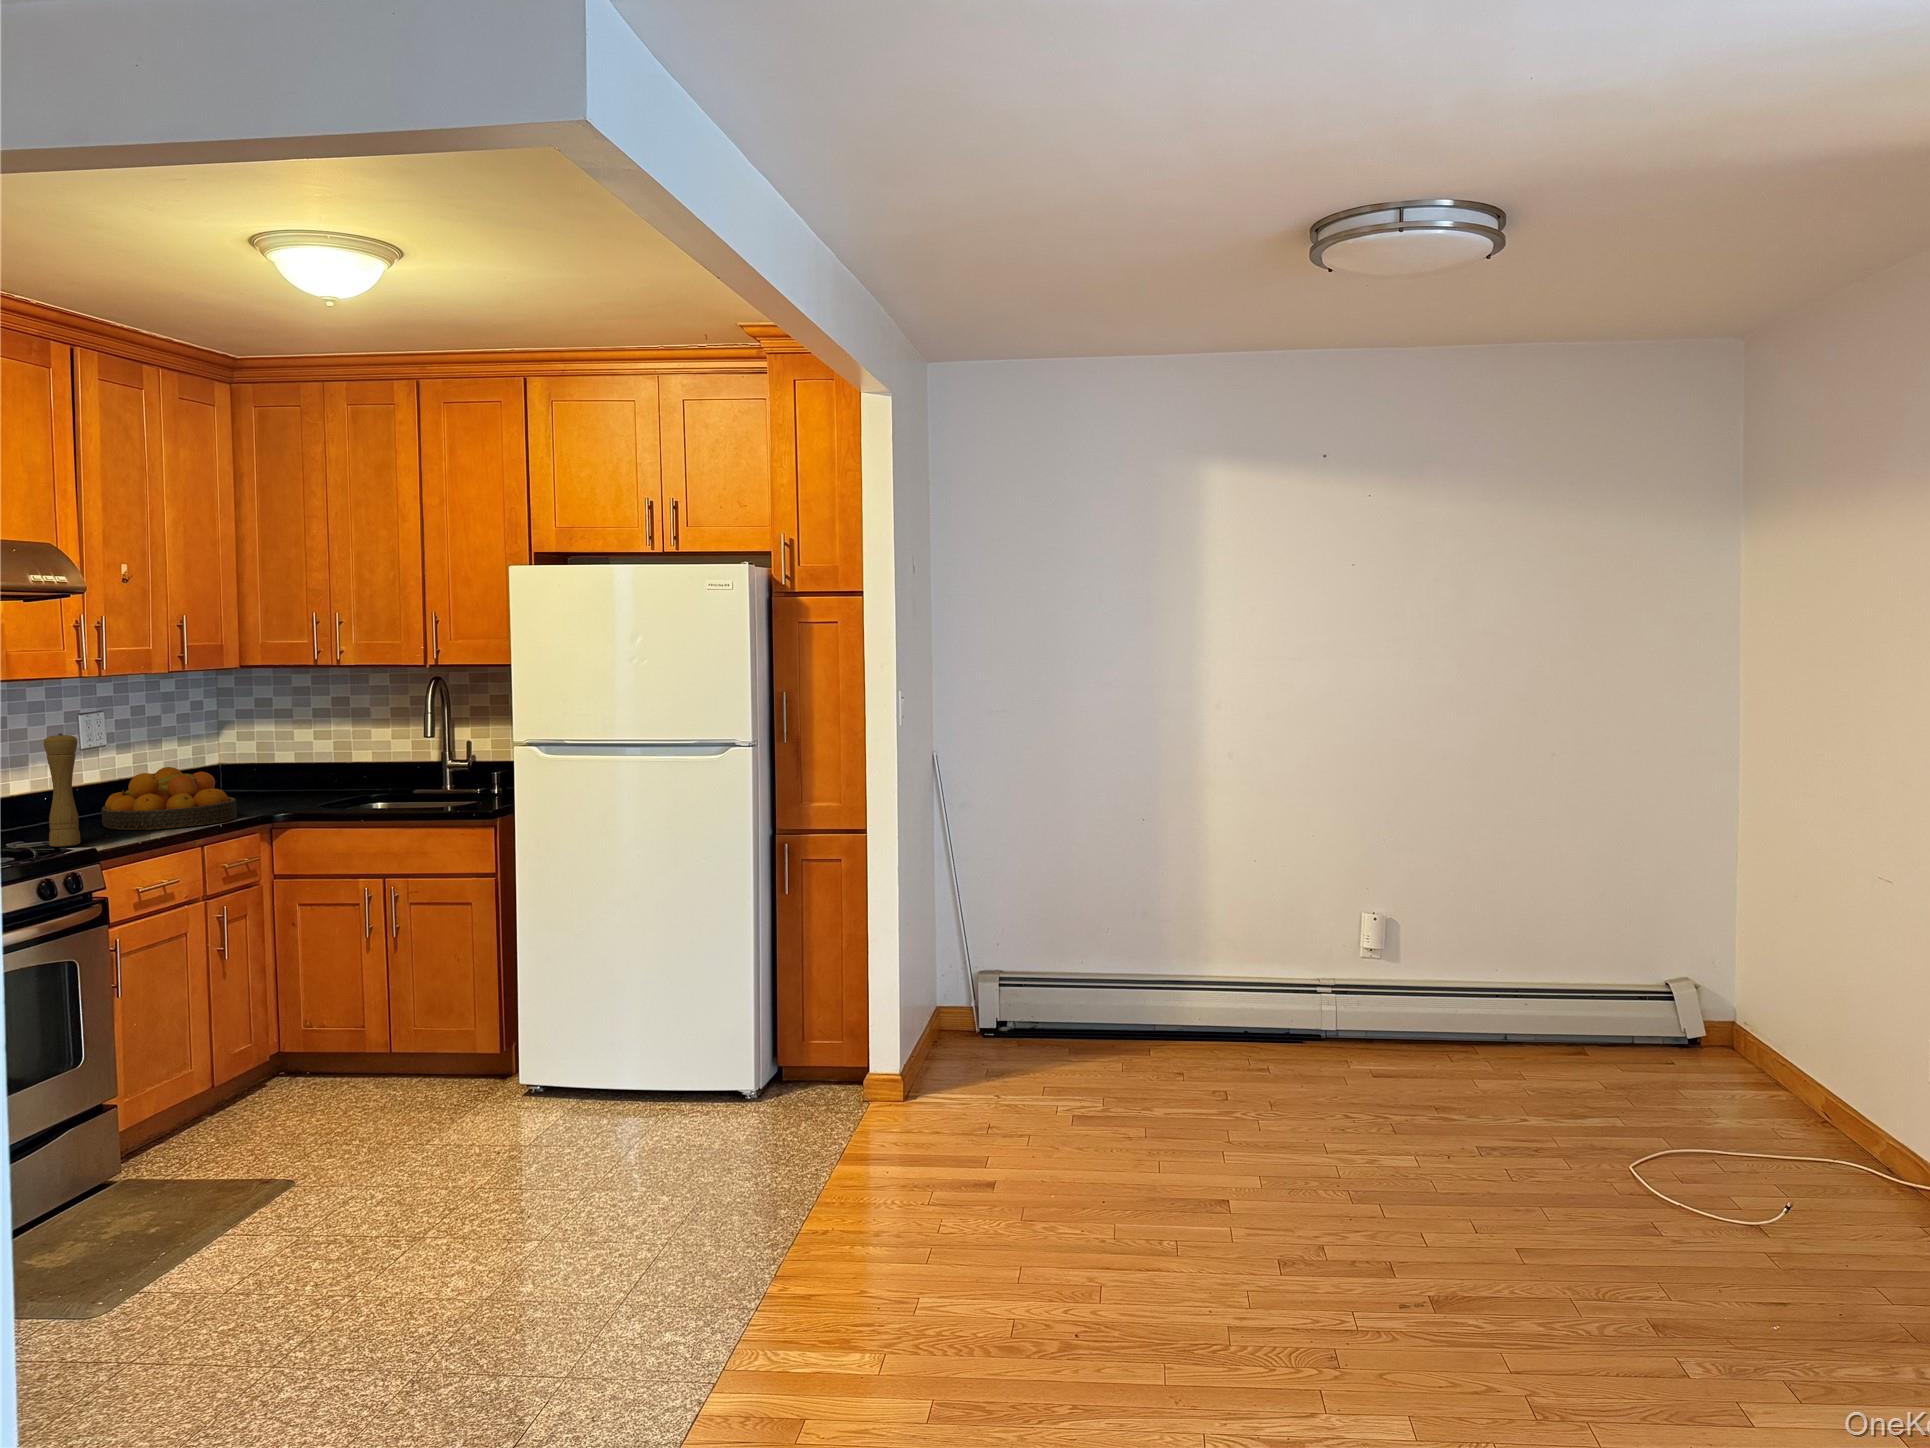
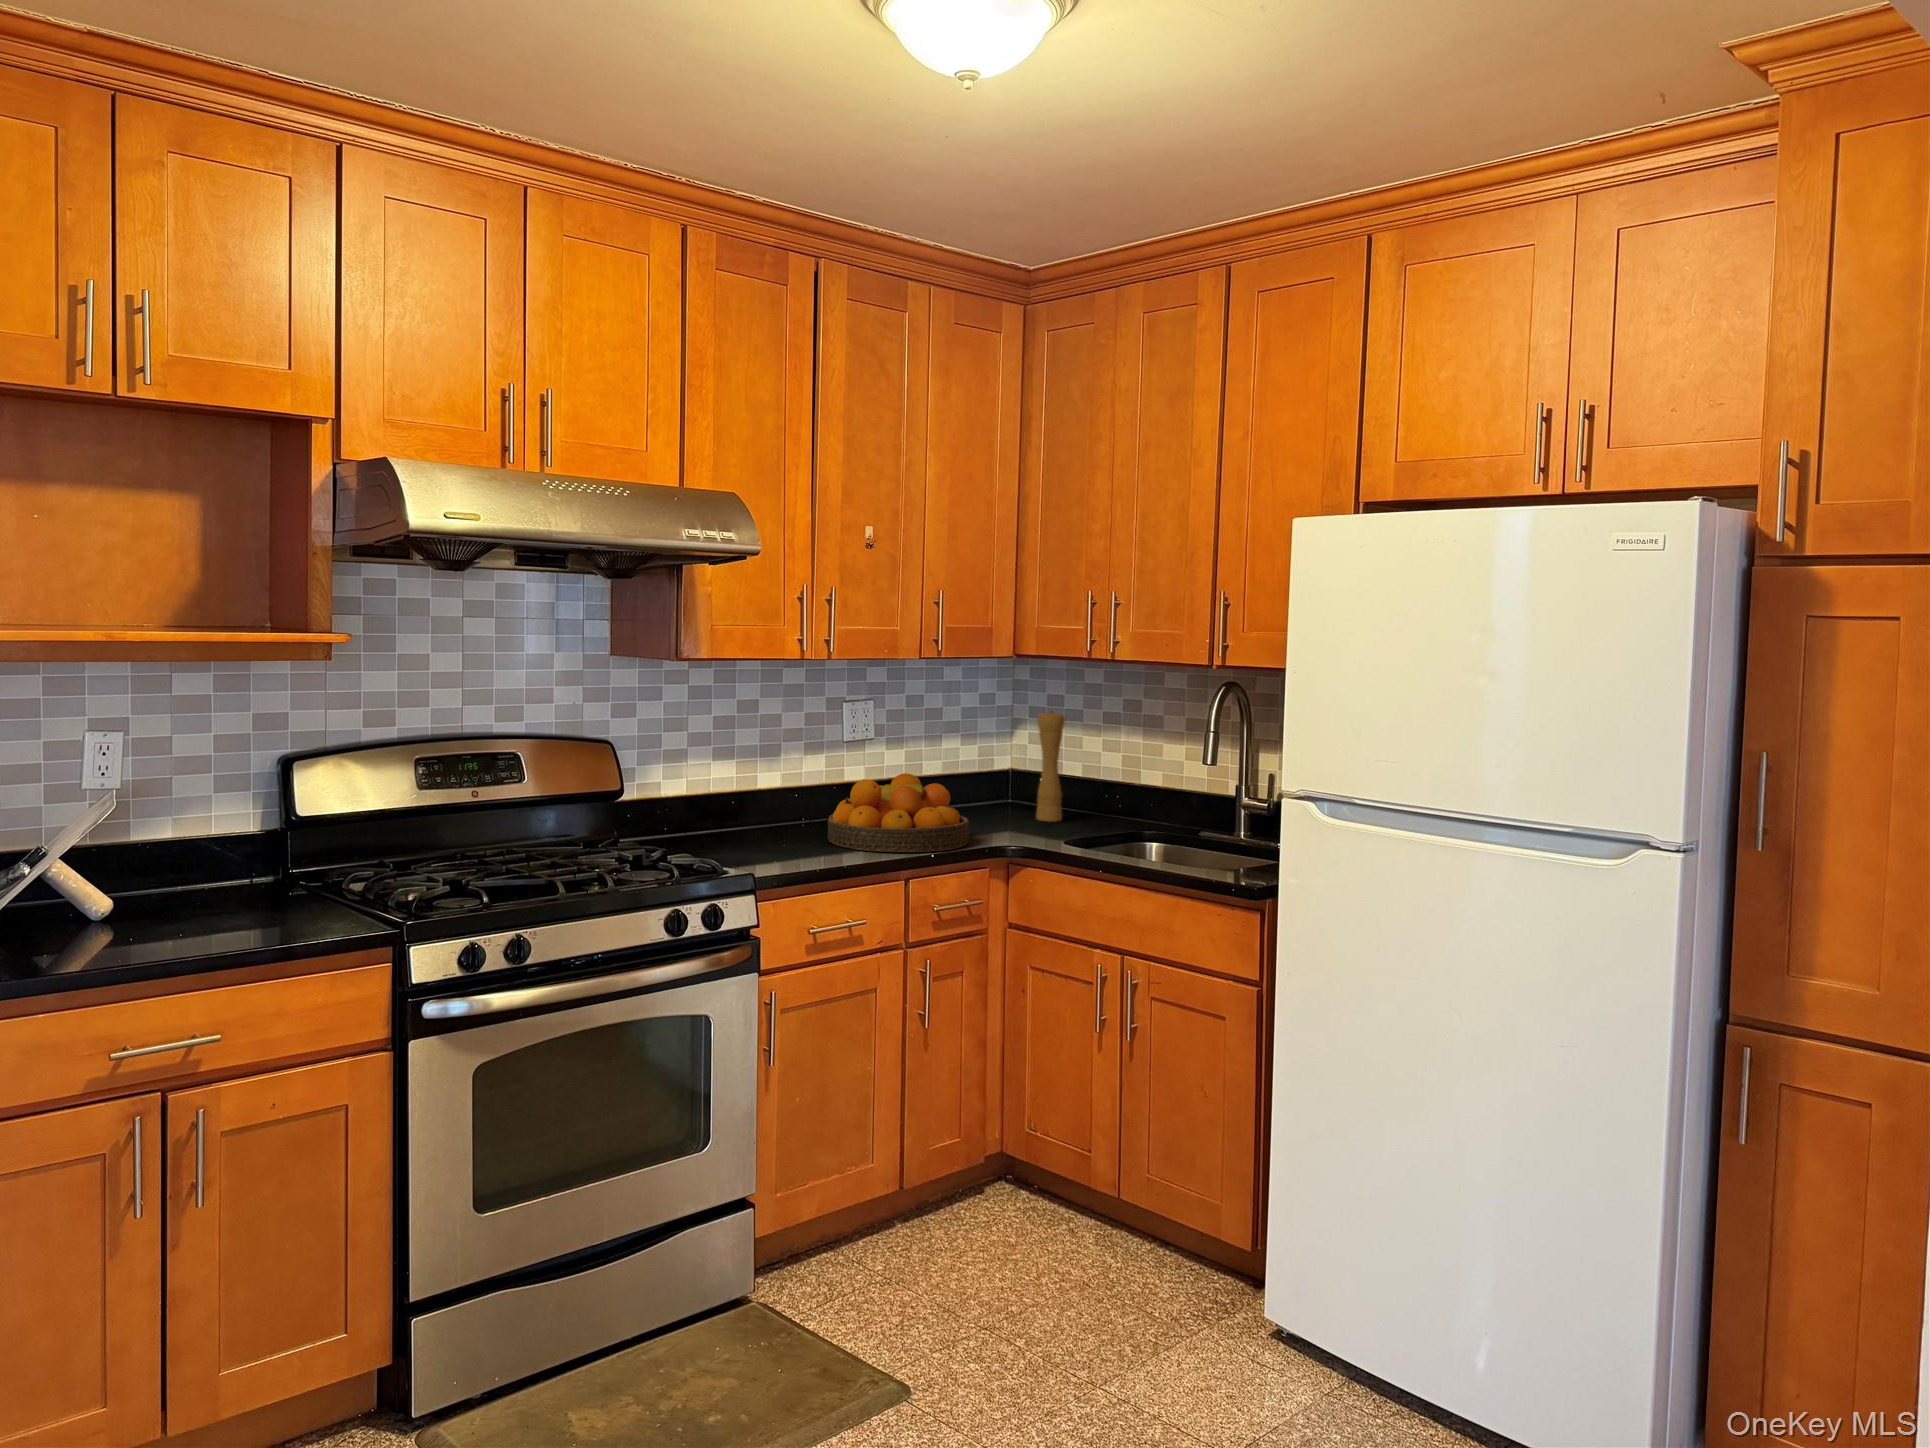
pepper mill: present [44,733,80,847] -> present [1036,711,1065,822]

